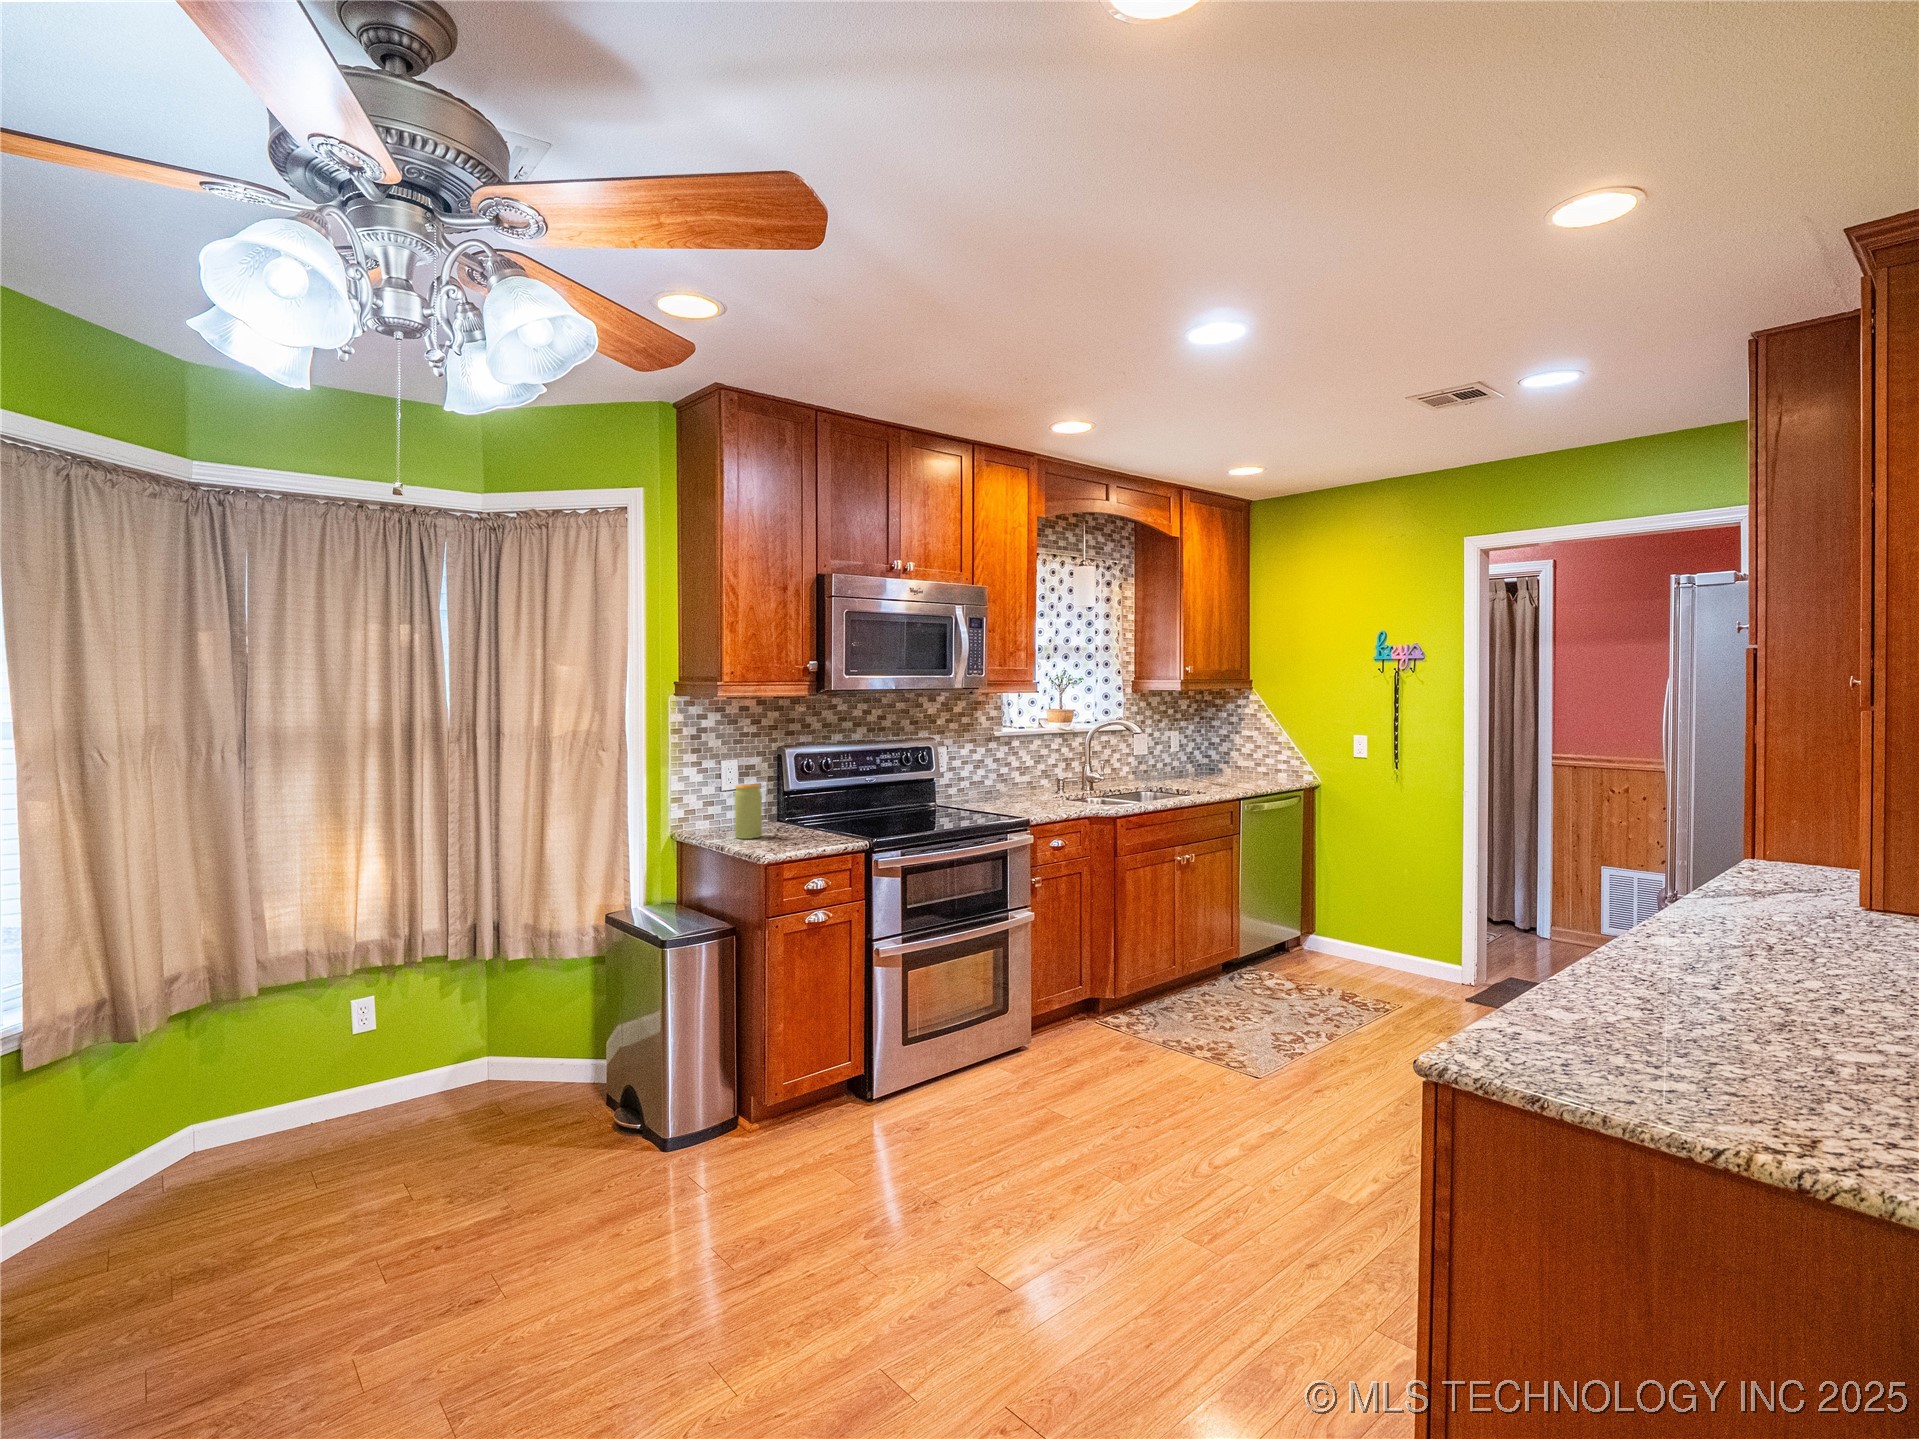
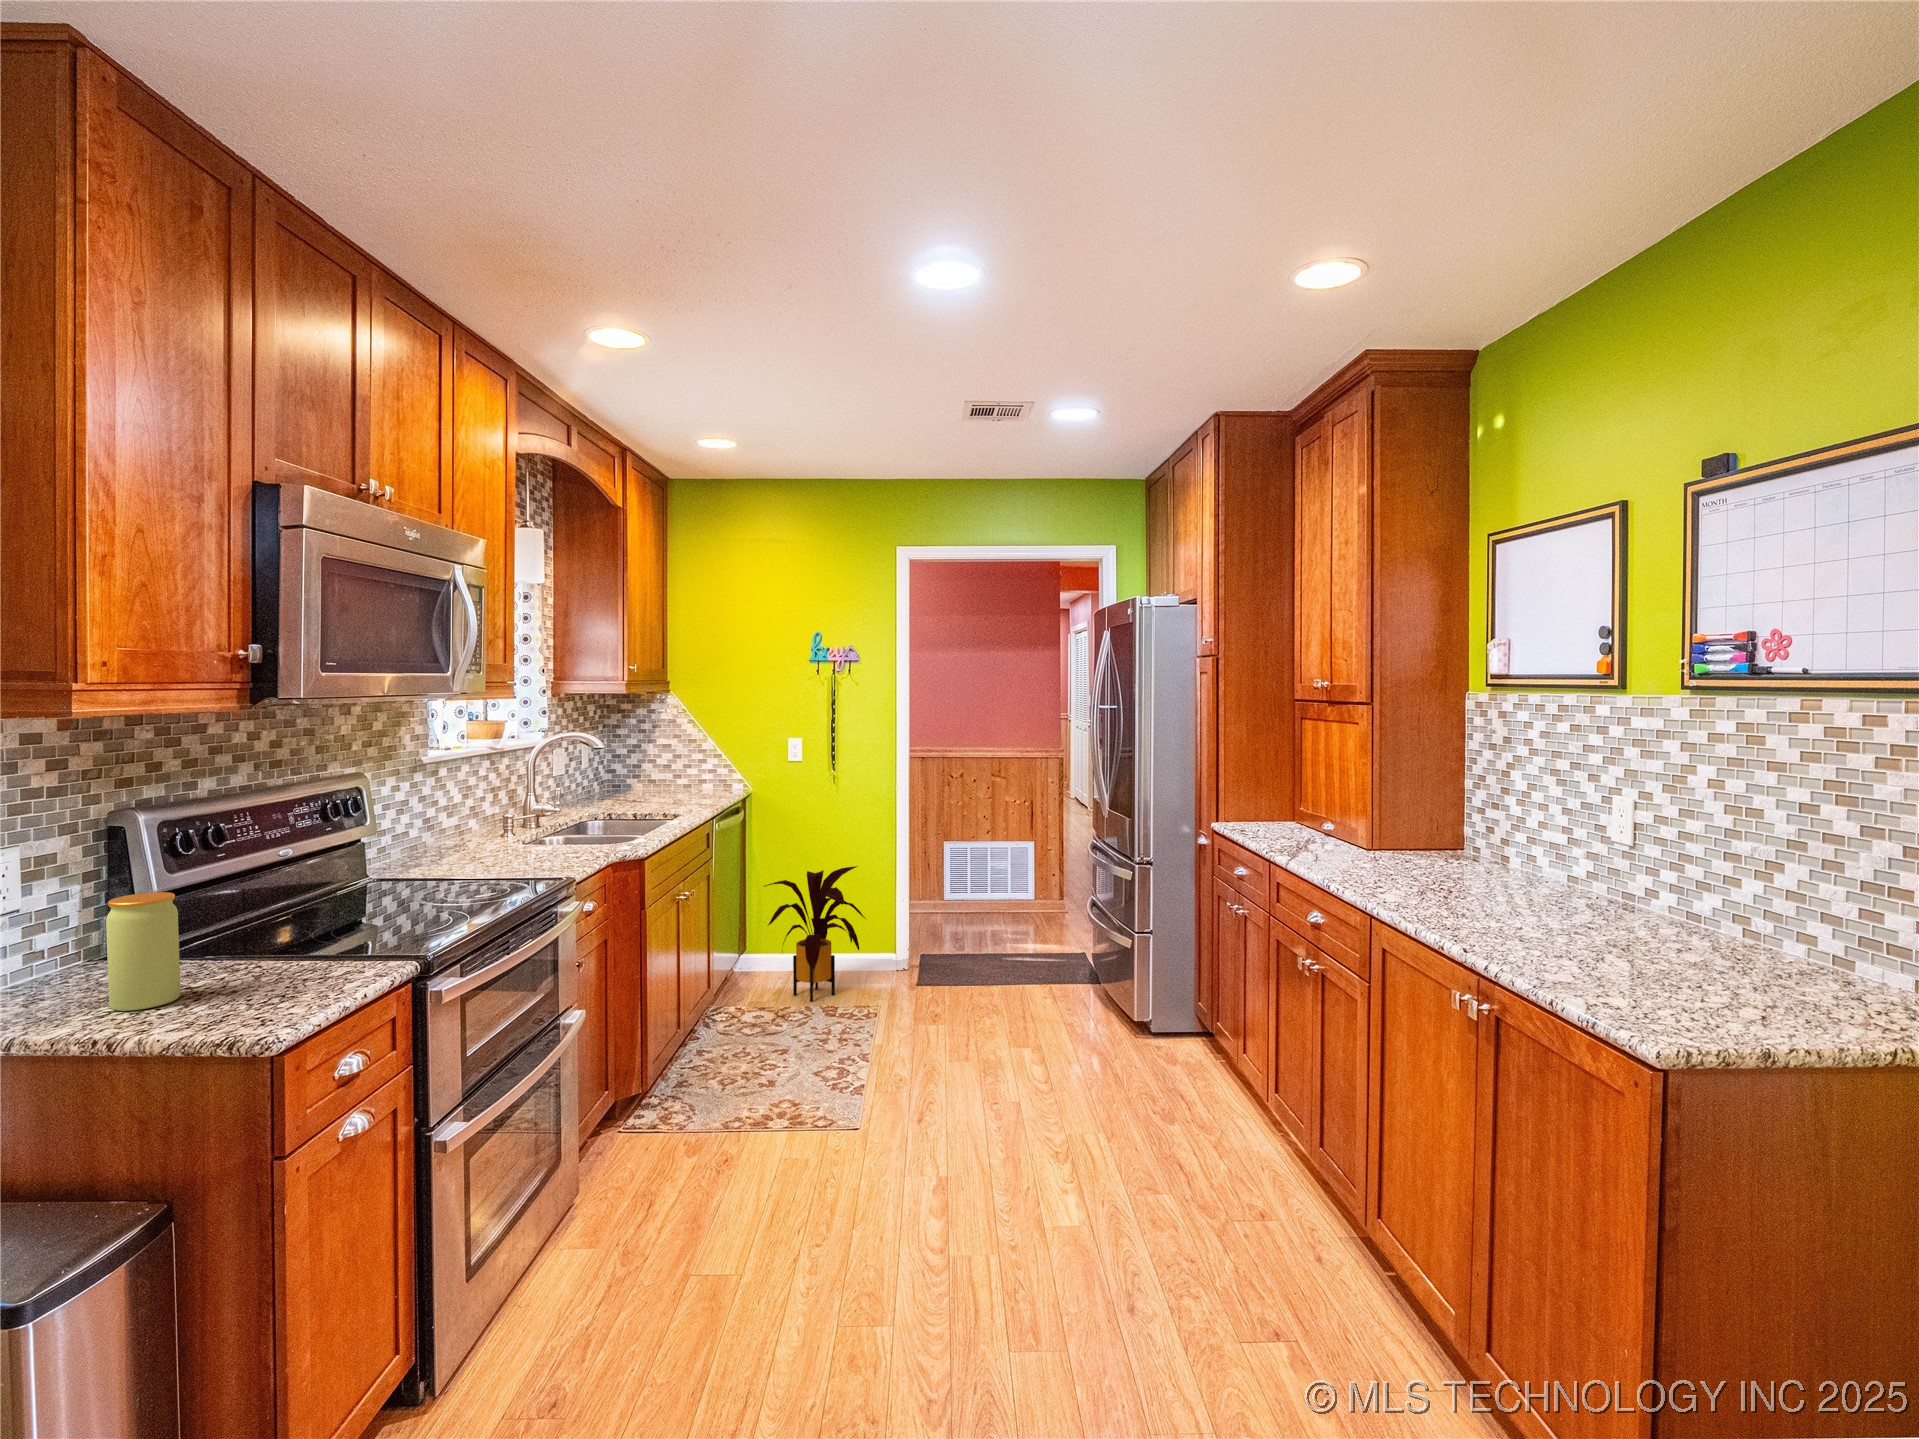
house plant: none [1294,862,1414,984] -> present [764,866,866,1002]

